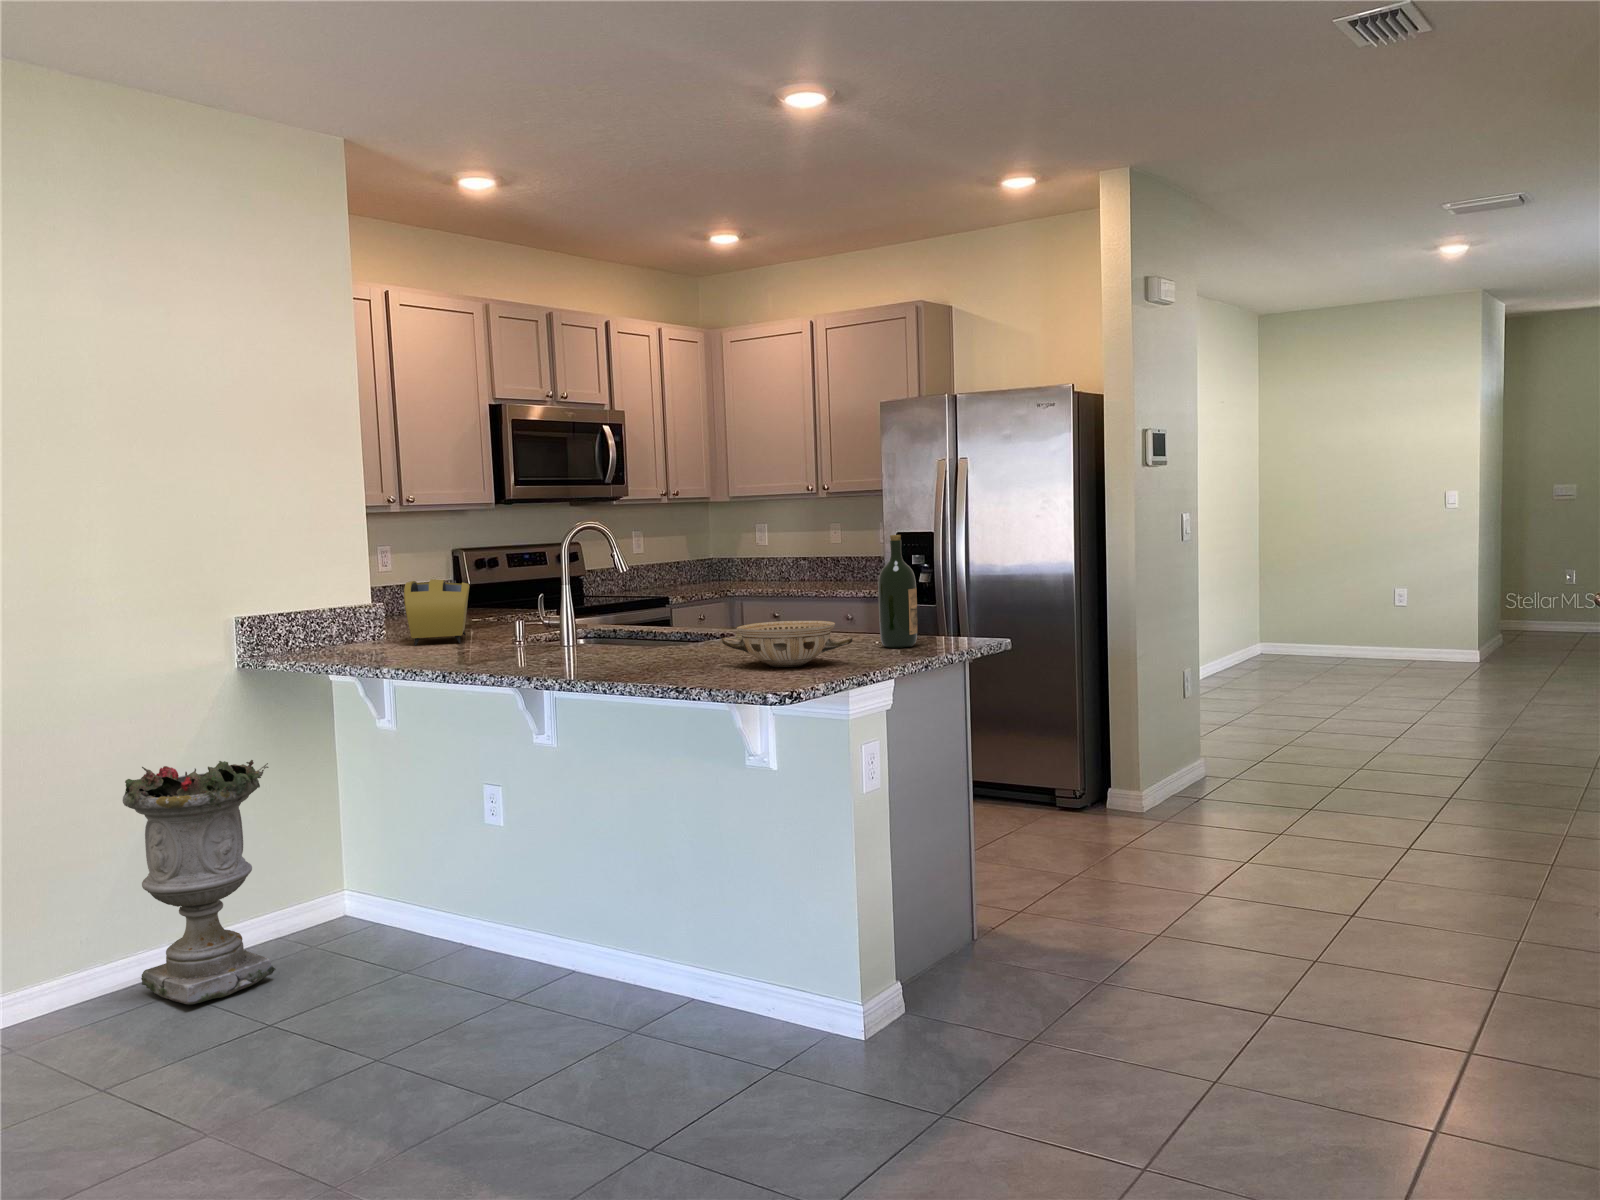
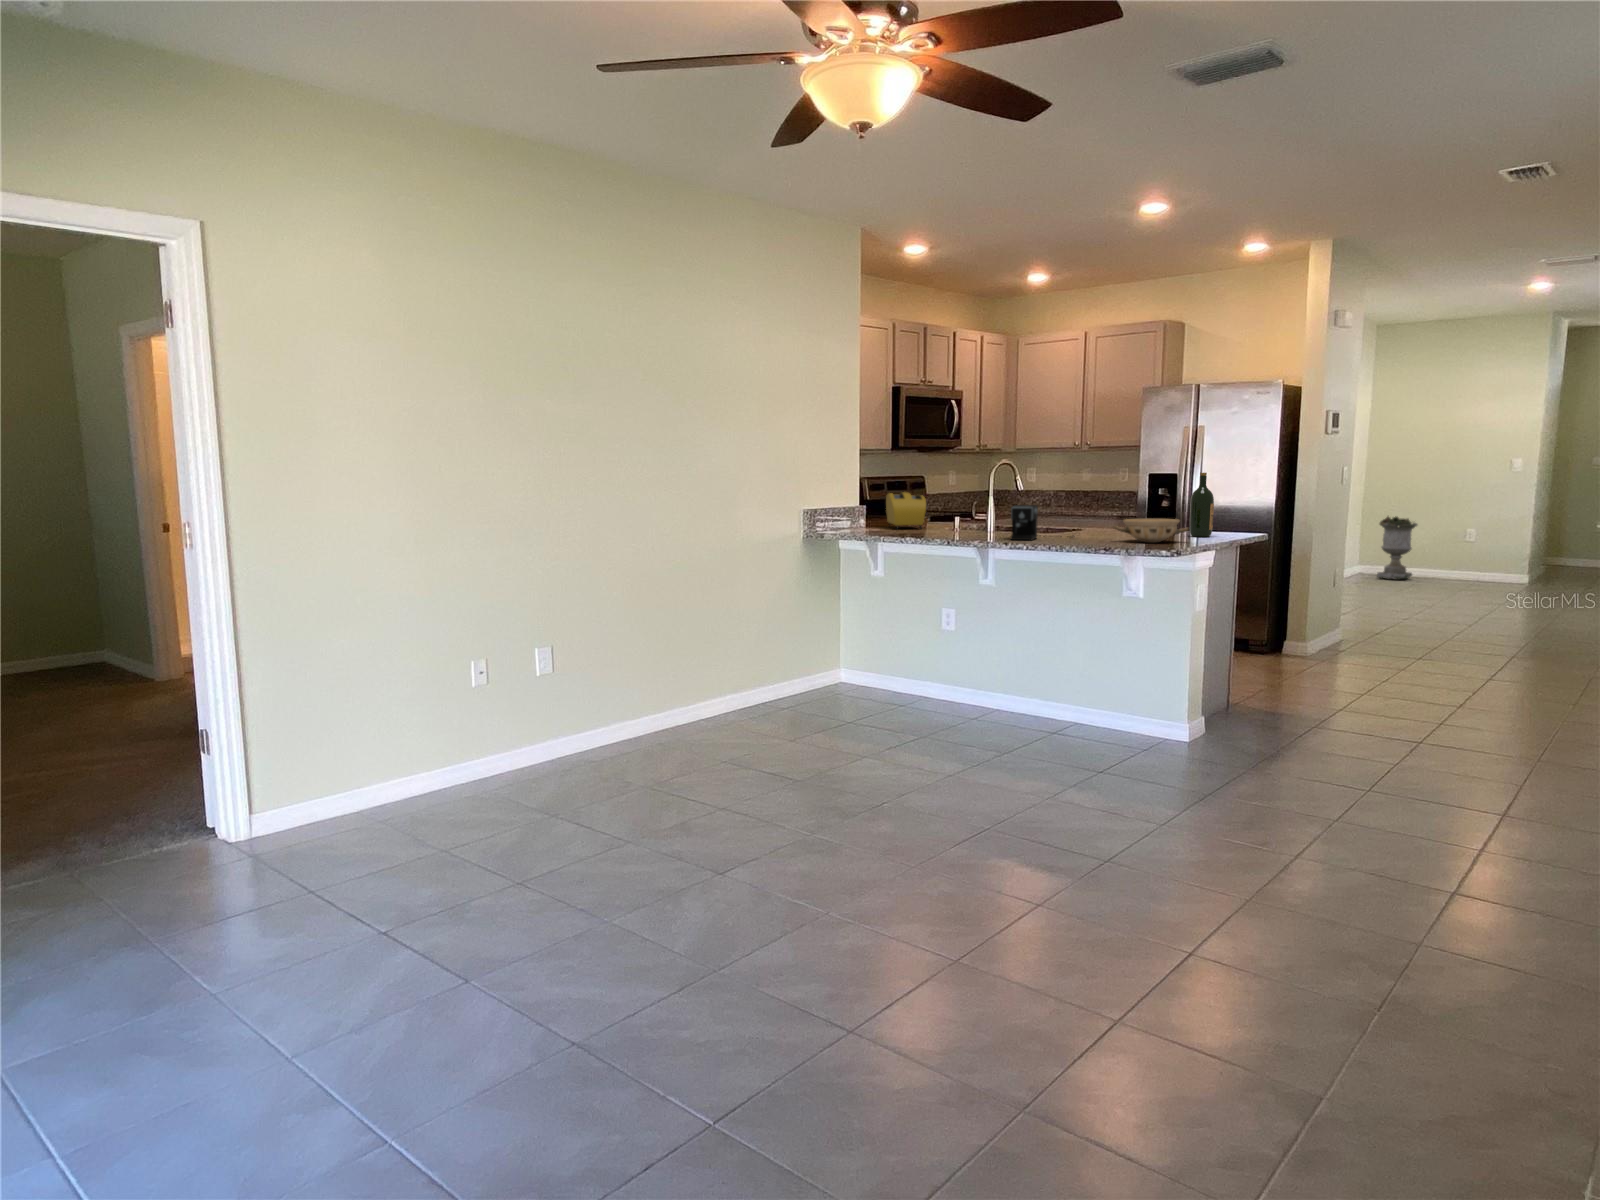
coffee maker: none [543,602,671,669] -> present [1011,505,1072,540]
planter: present [123,760,275,1005] -> present [1377,516,1417,580]

